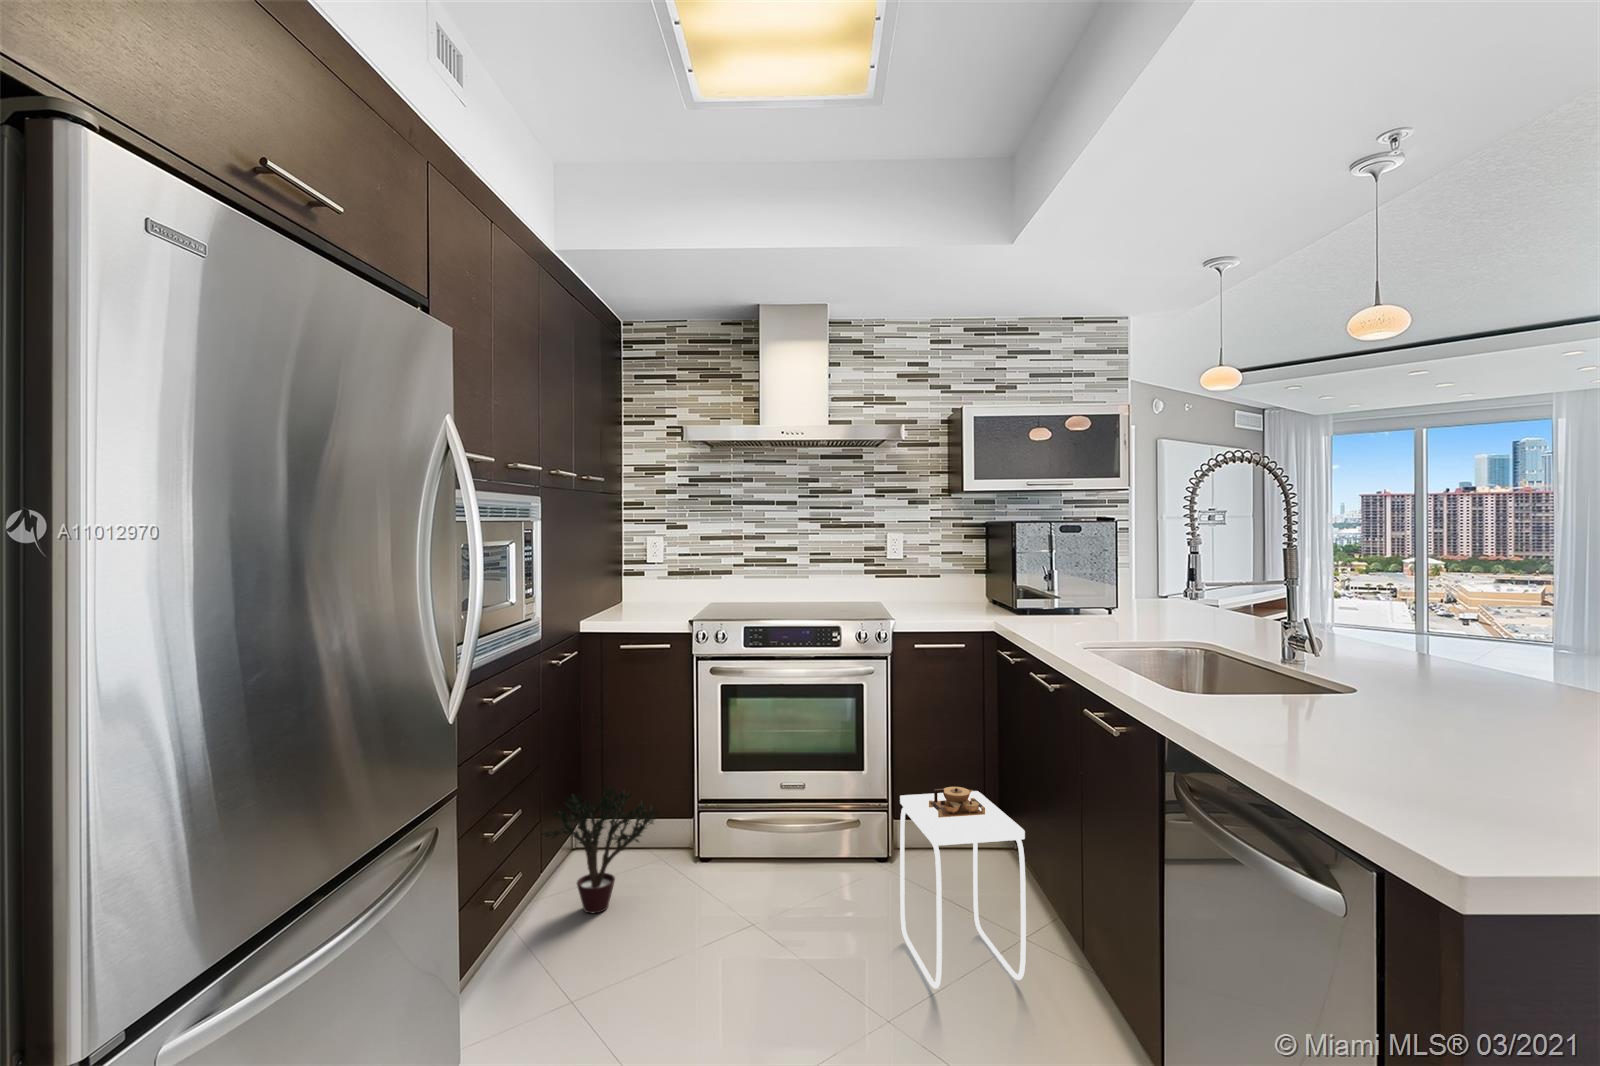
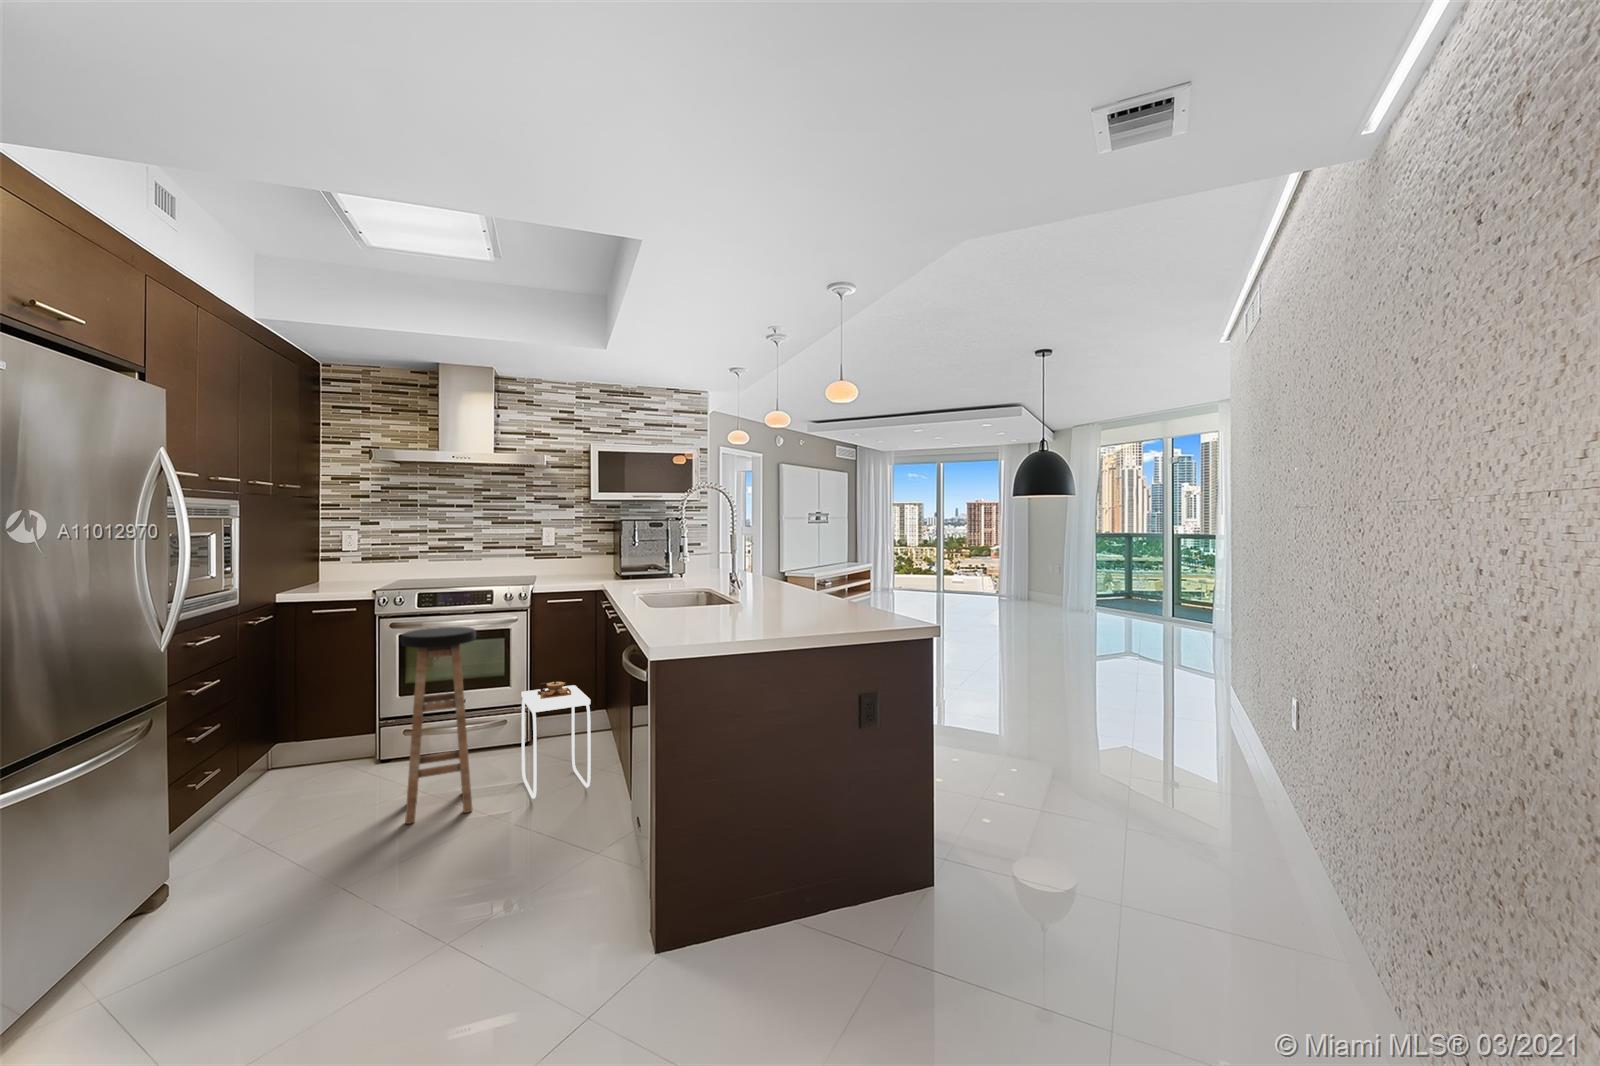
bar stool: none [740,688,844,1003] -> present [400,627,476,824]
potted plant: present [543,788,659,913] -> none [238,710,347,800]

